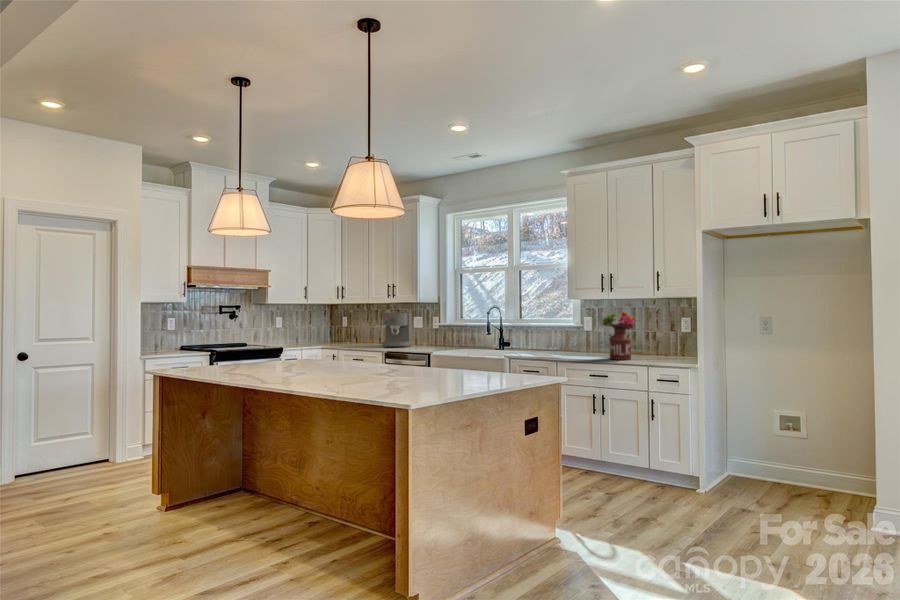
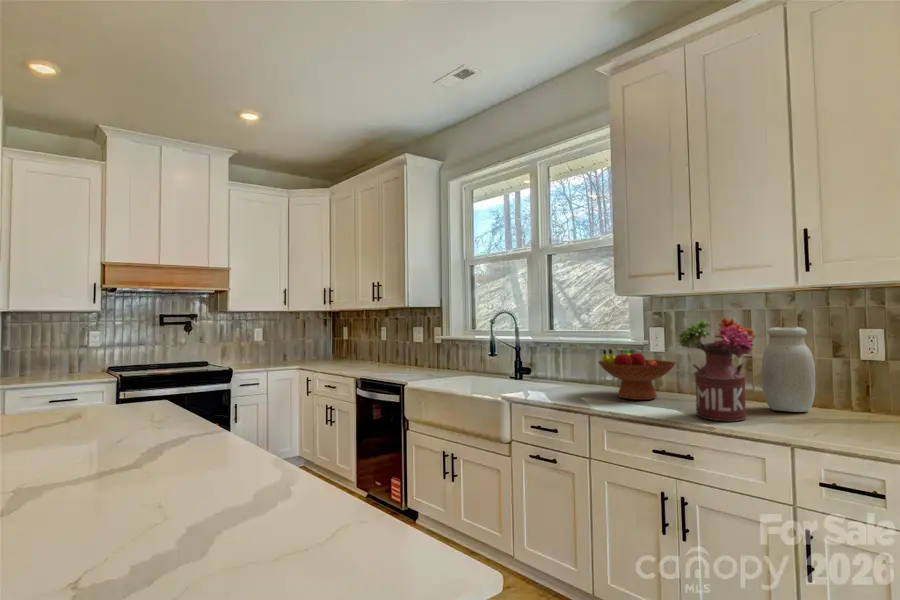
coffee maker: present [382,313,412,347] -> none [365,322,409,369]
jar: none [639,316,661,356] -> present [761,327,815,412]
fruit bowl: none [559,328,600,355] -> present [598,349,676,400]

